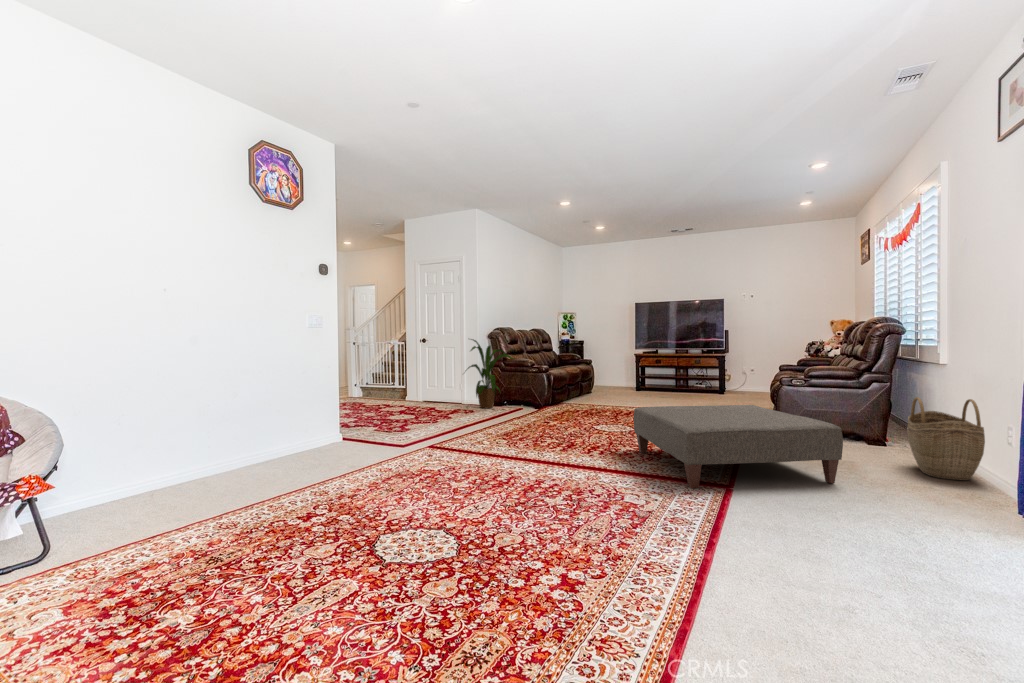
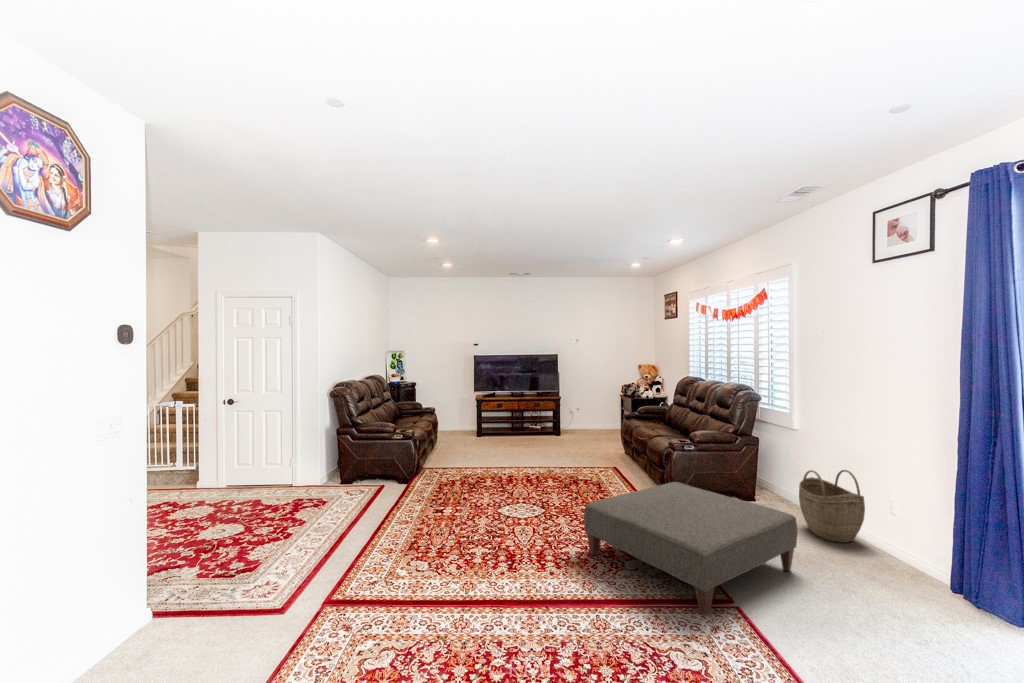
house plant: present [468,339,514,409] -> none [304,402,376,493]

